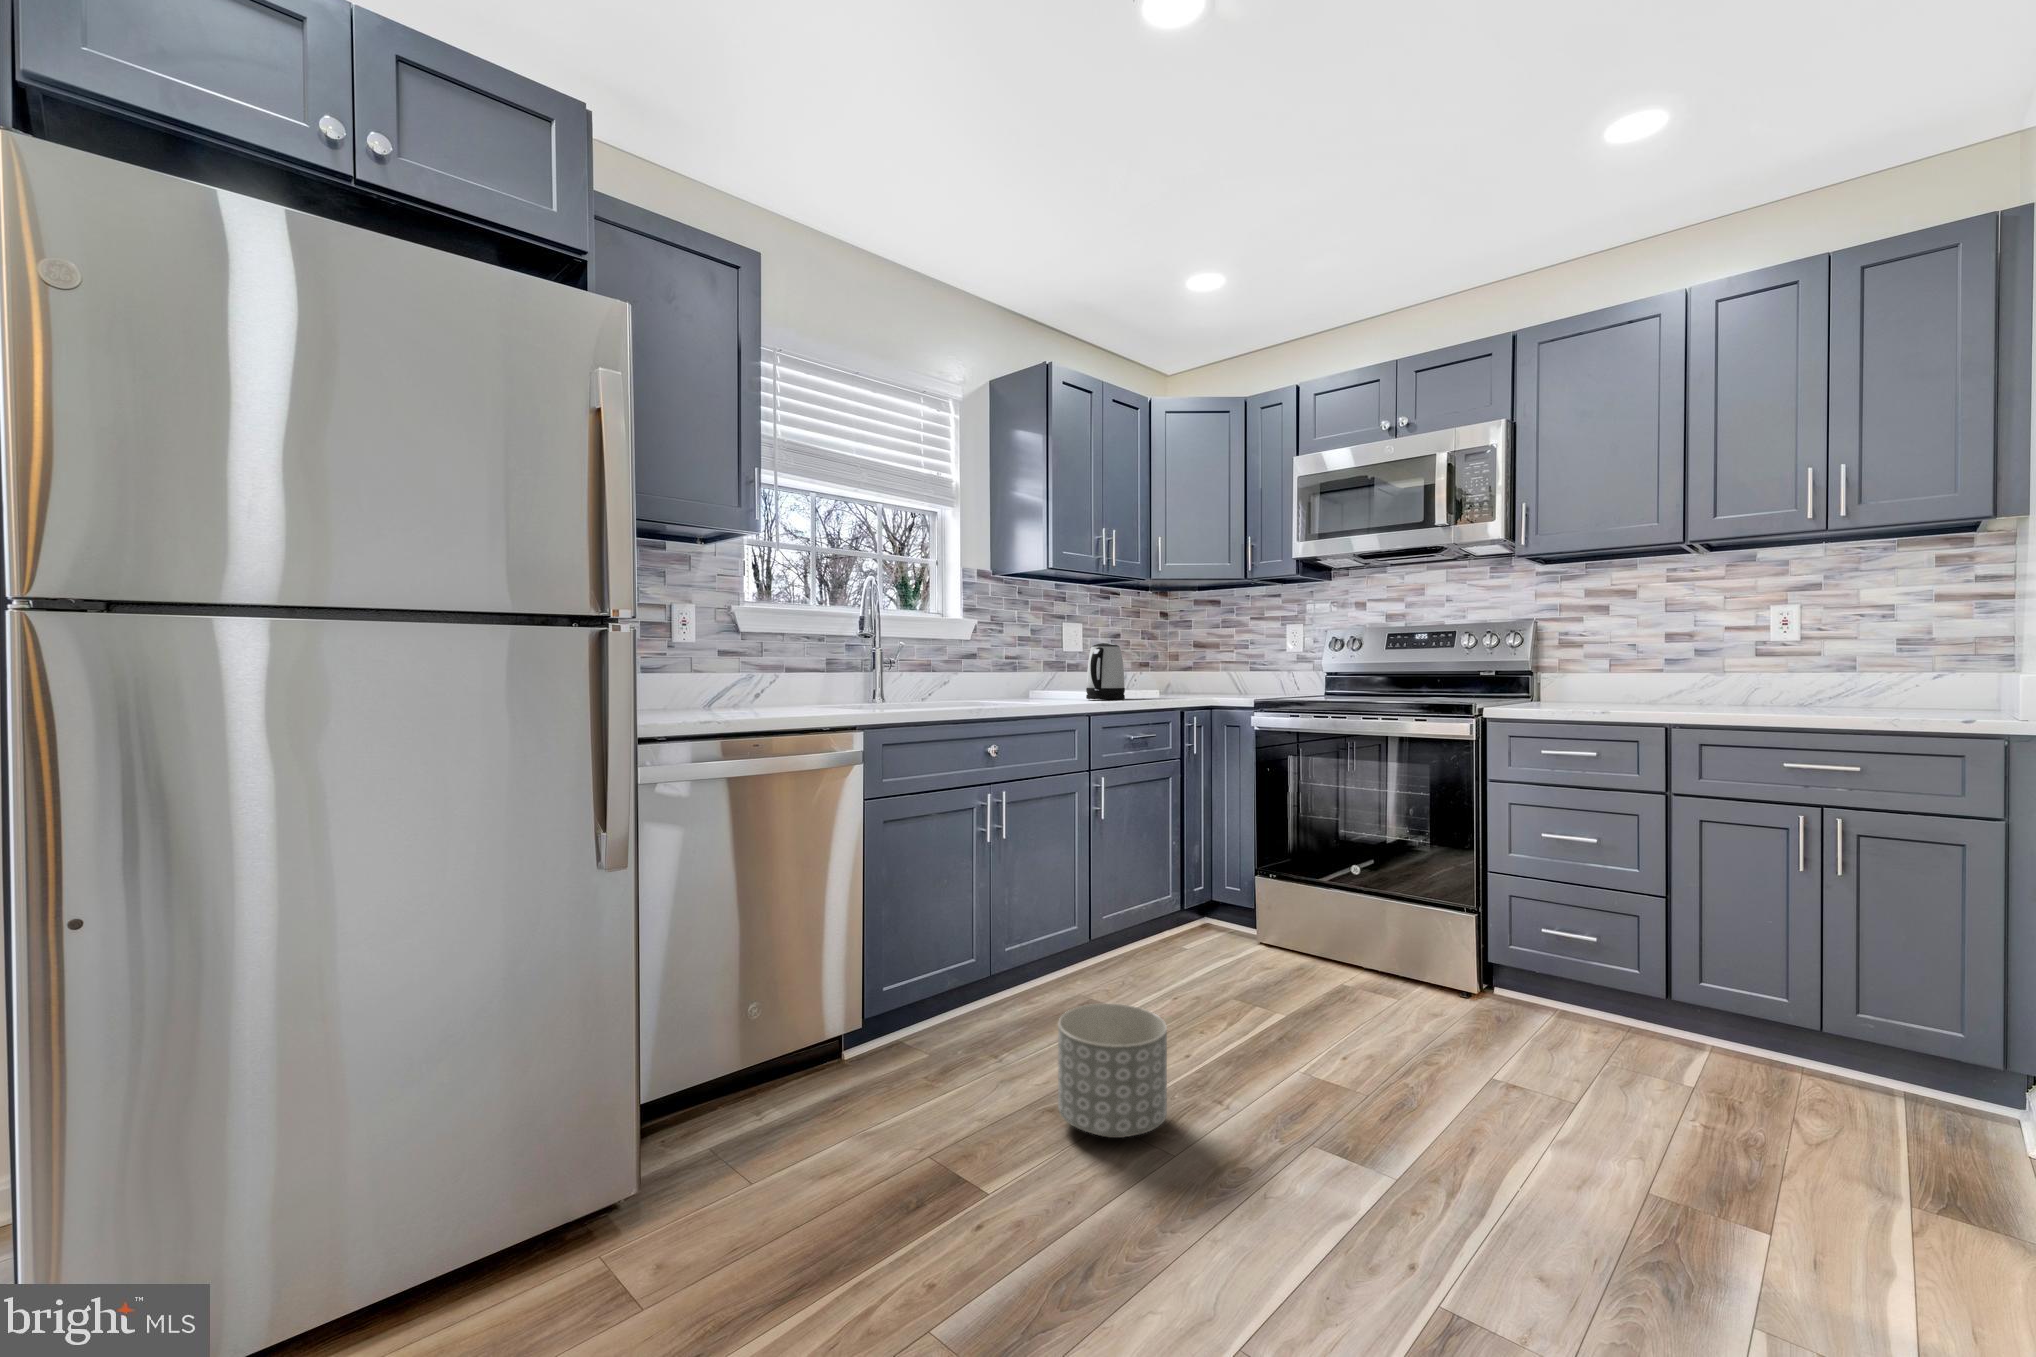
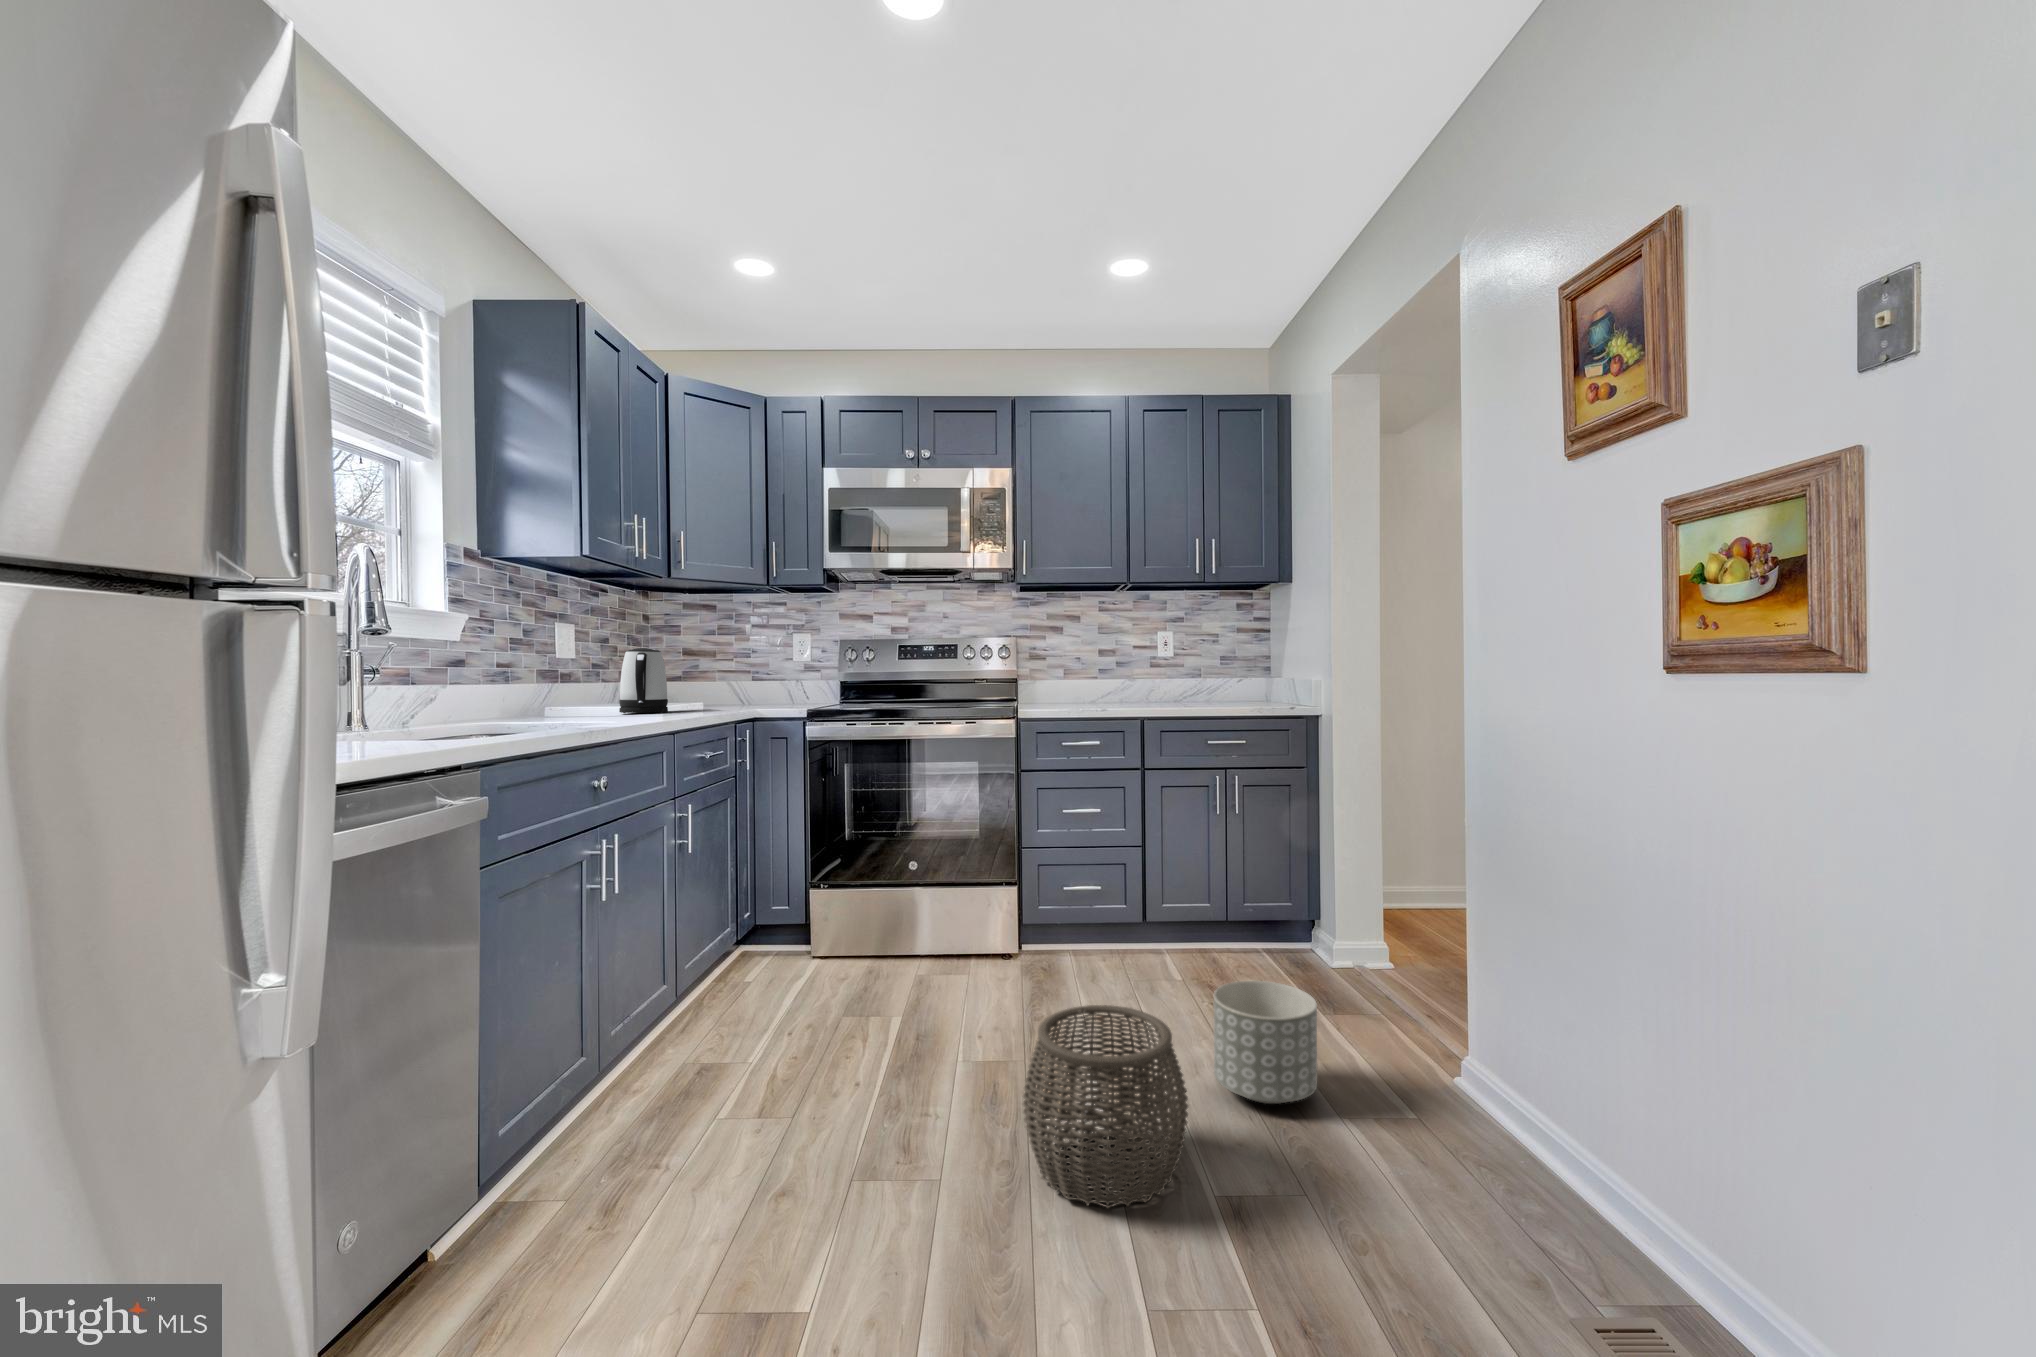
planter: present [1058,1004,1167,1138] -> present [1214,981,1317,1104]
woven basket: none [1227,1031,1419,1255] -> present [1023,1005,1188,1208]

